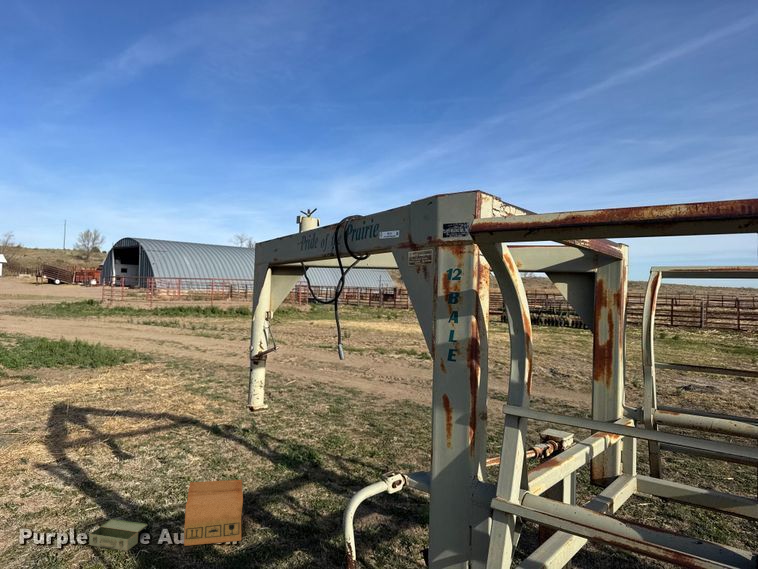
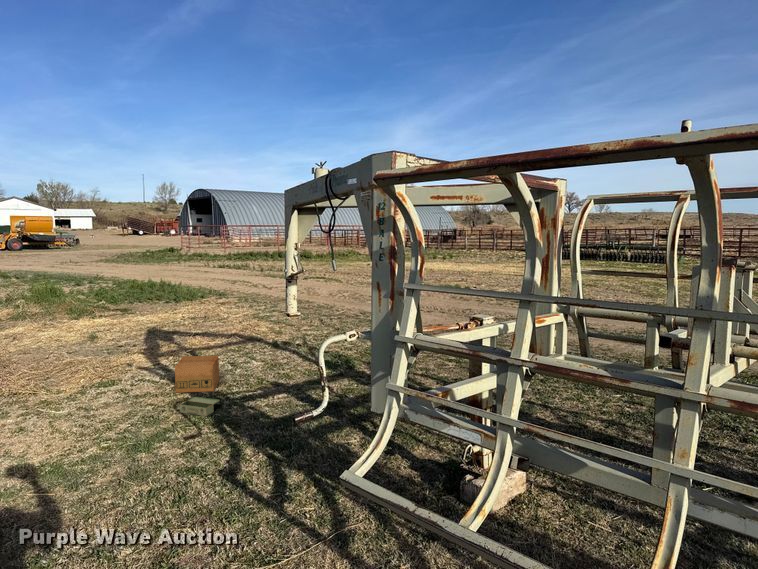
cardboard box: present [184,480,243,546] -> present [175,356,219,393]

